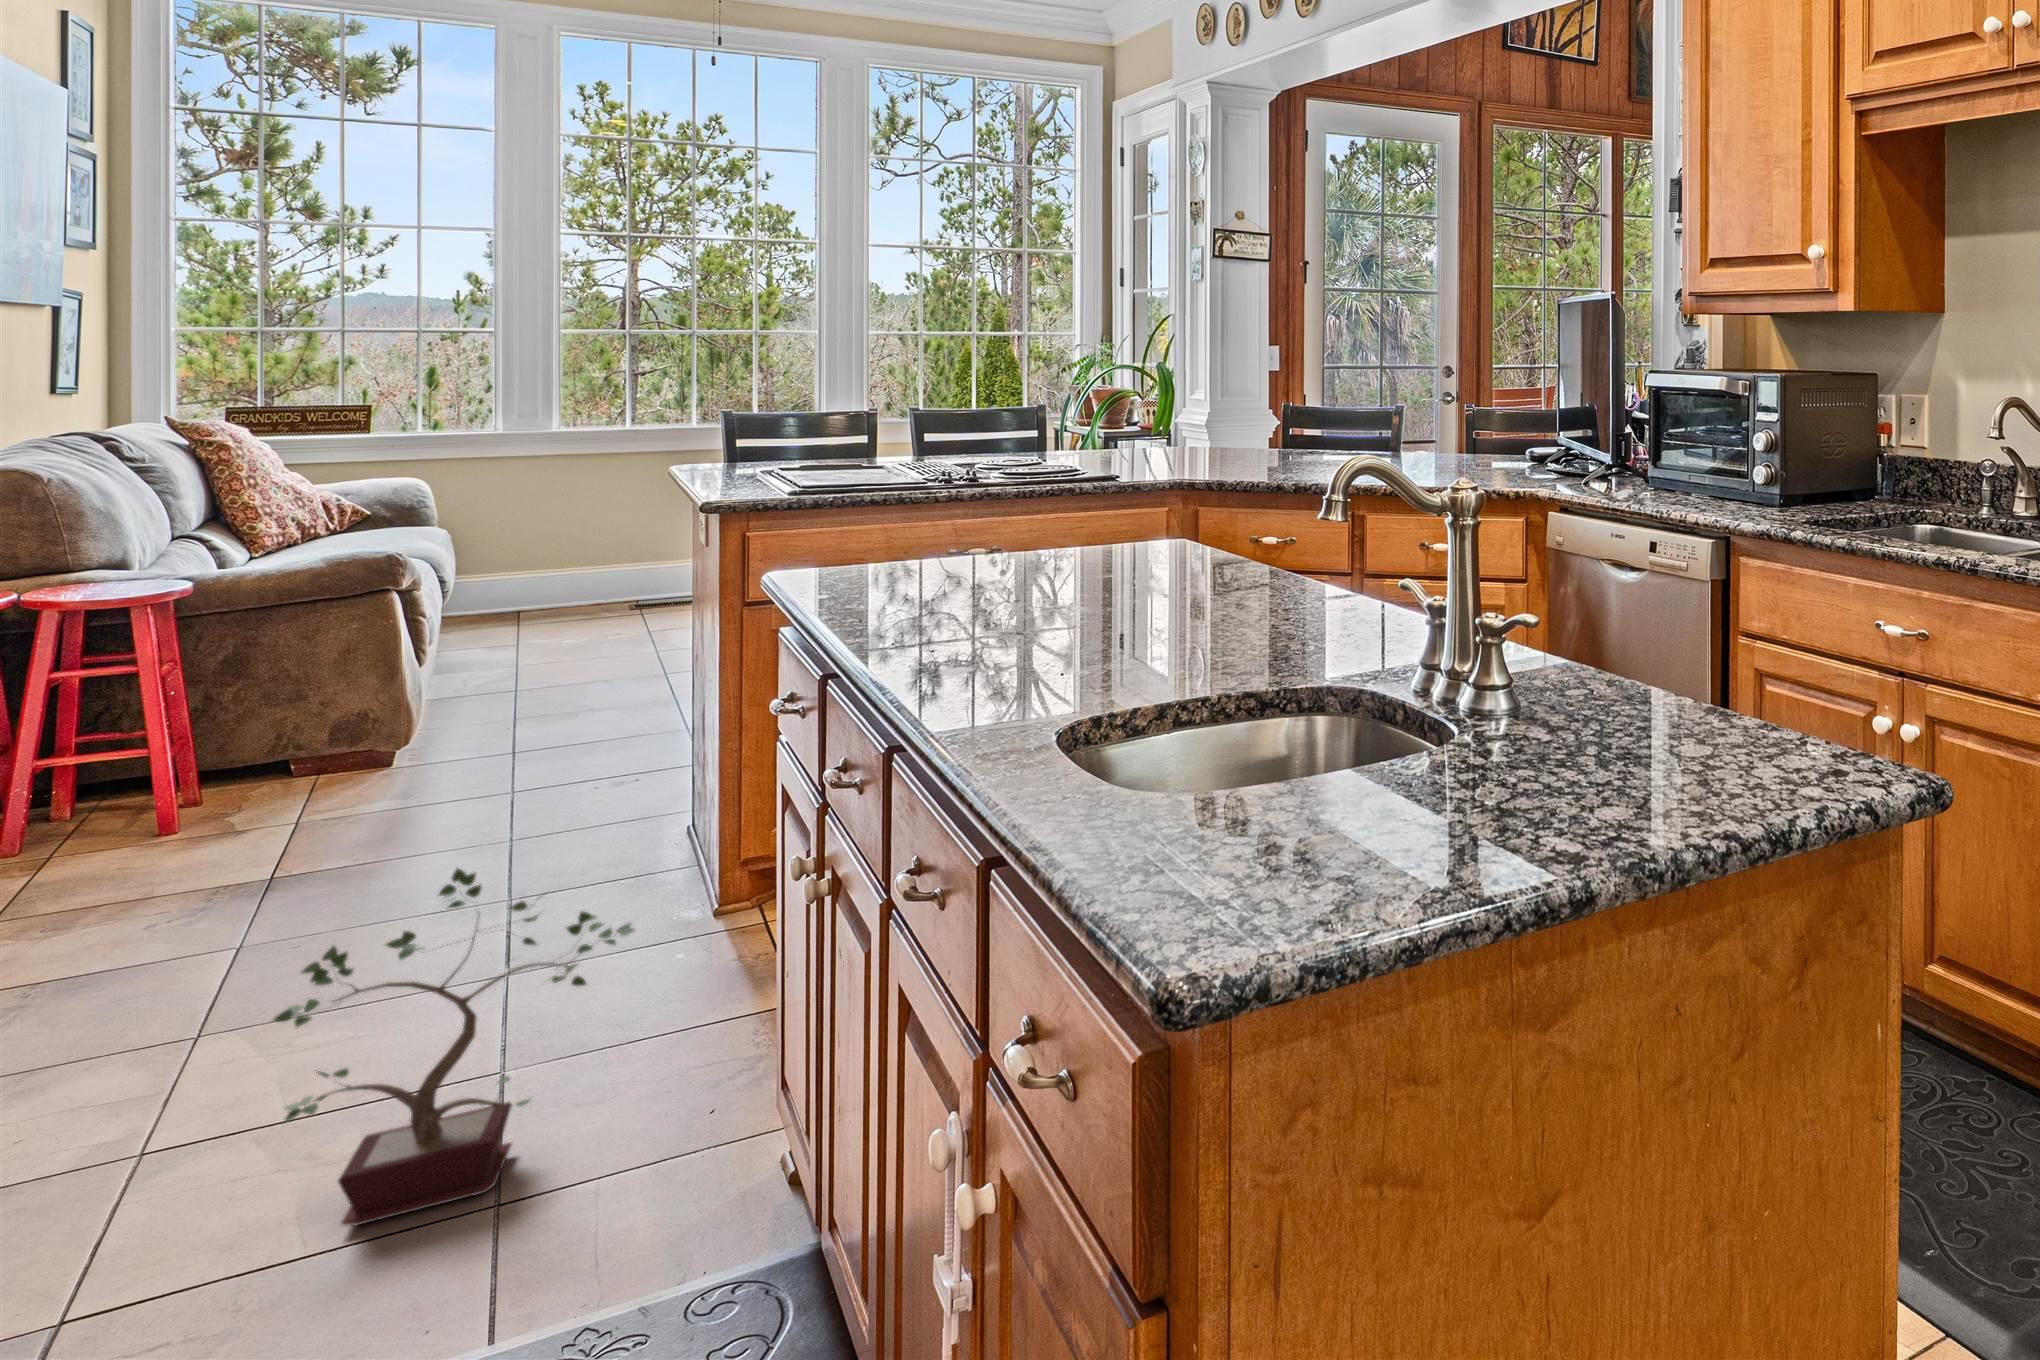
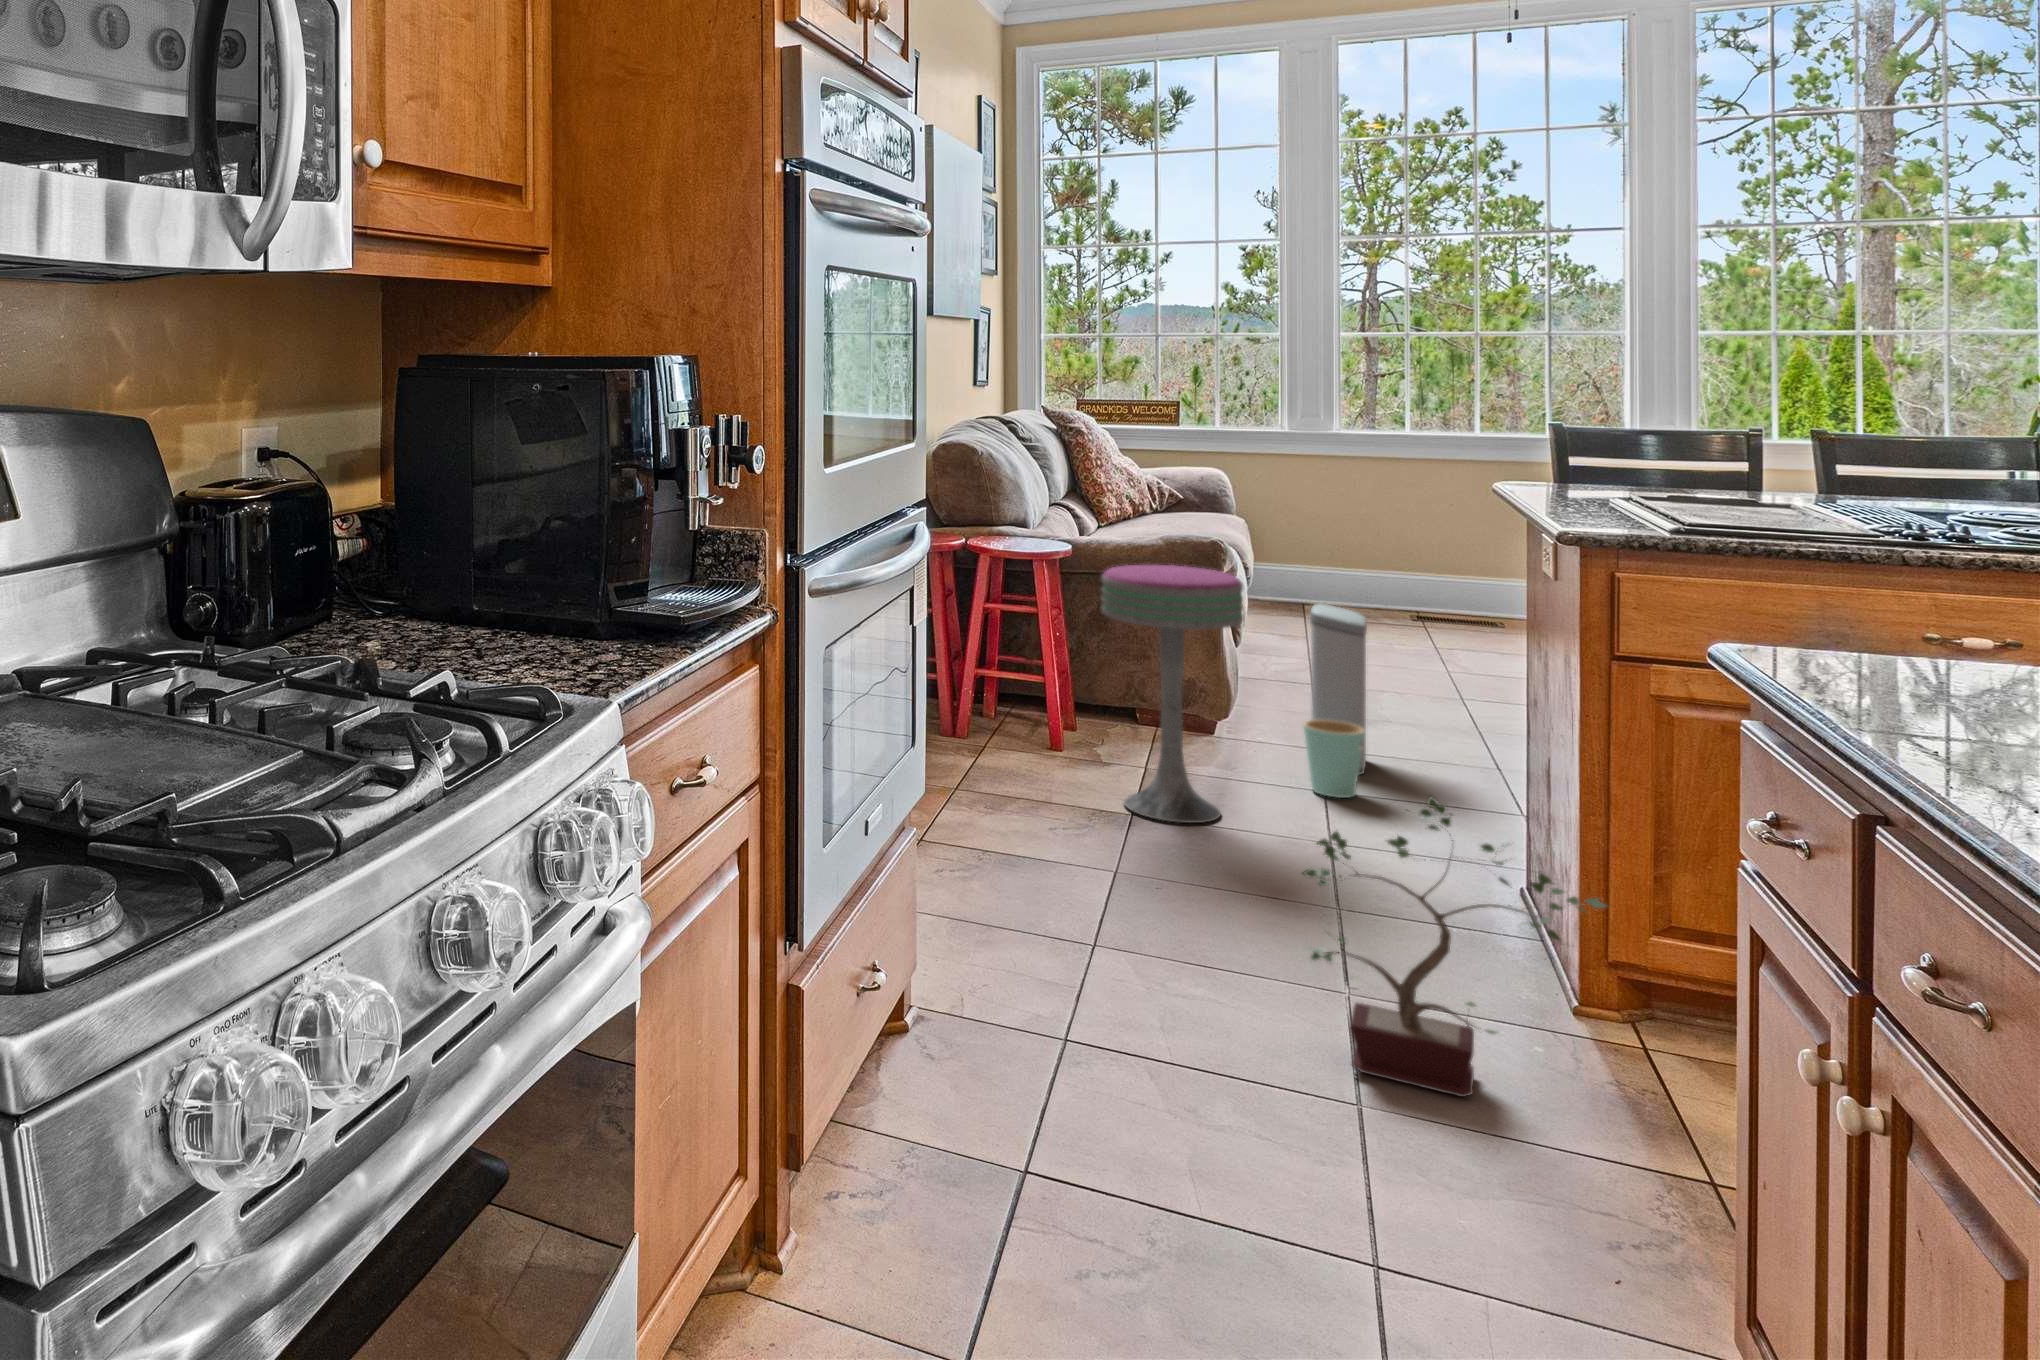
bar stool: none [123,616,351,945] -> present [1102,565,1243,823]
trash can: none [455,618,551,831] -> present [1303,603,1367,798]

